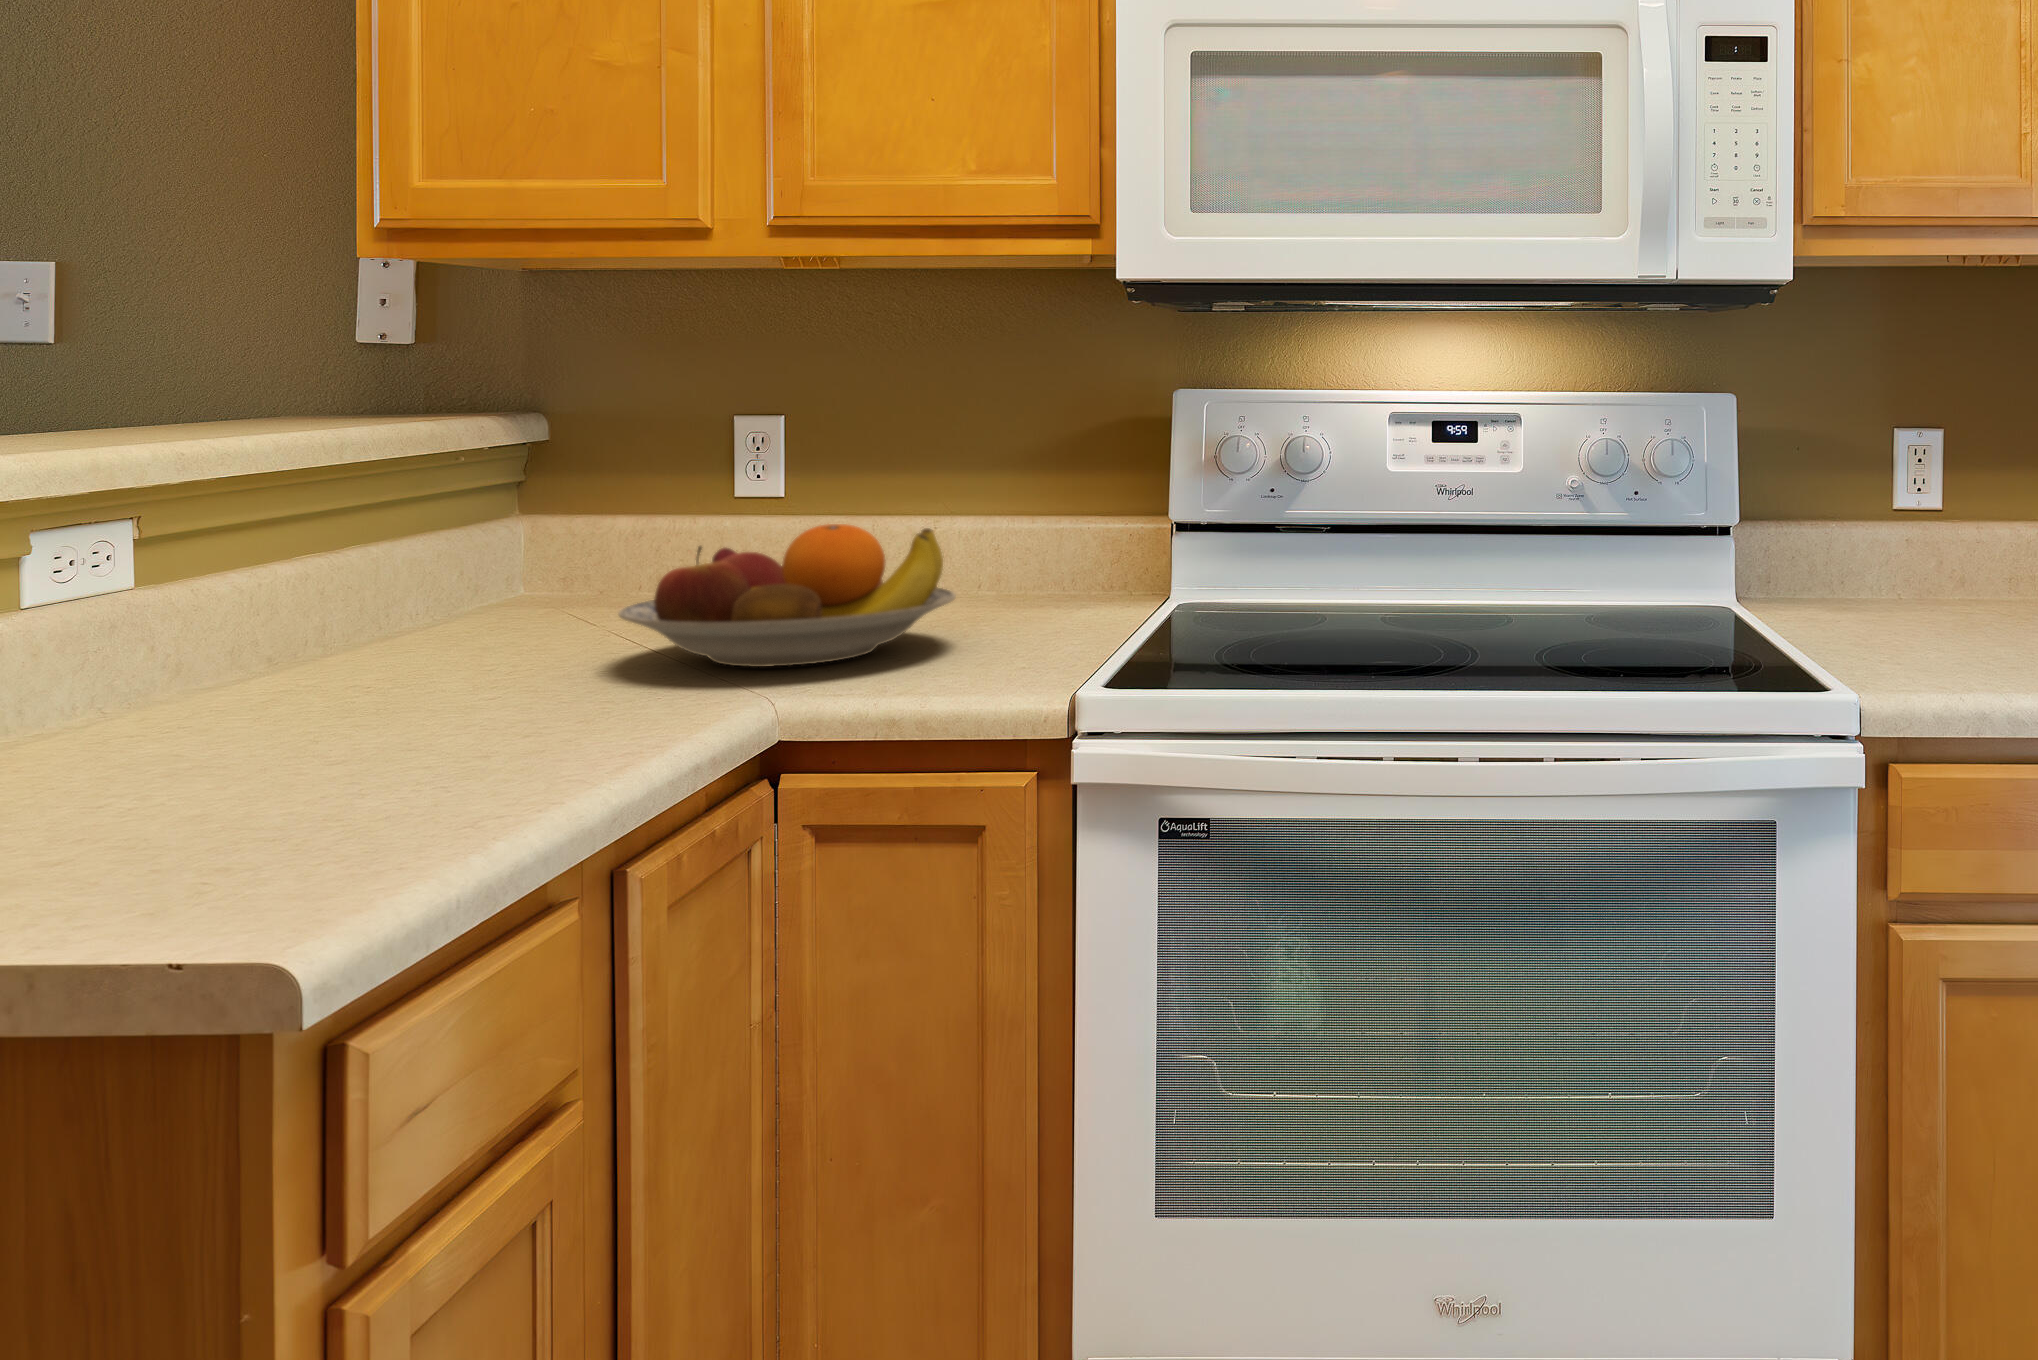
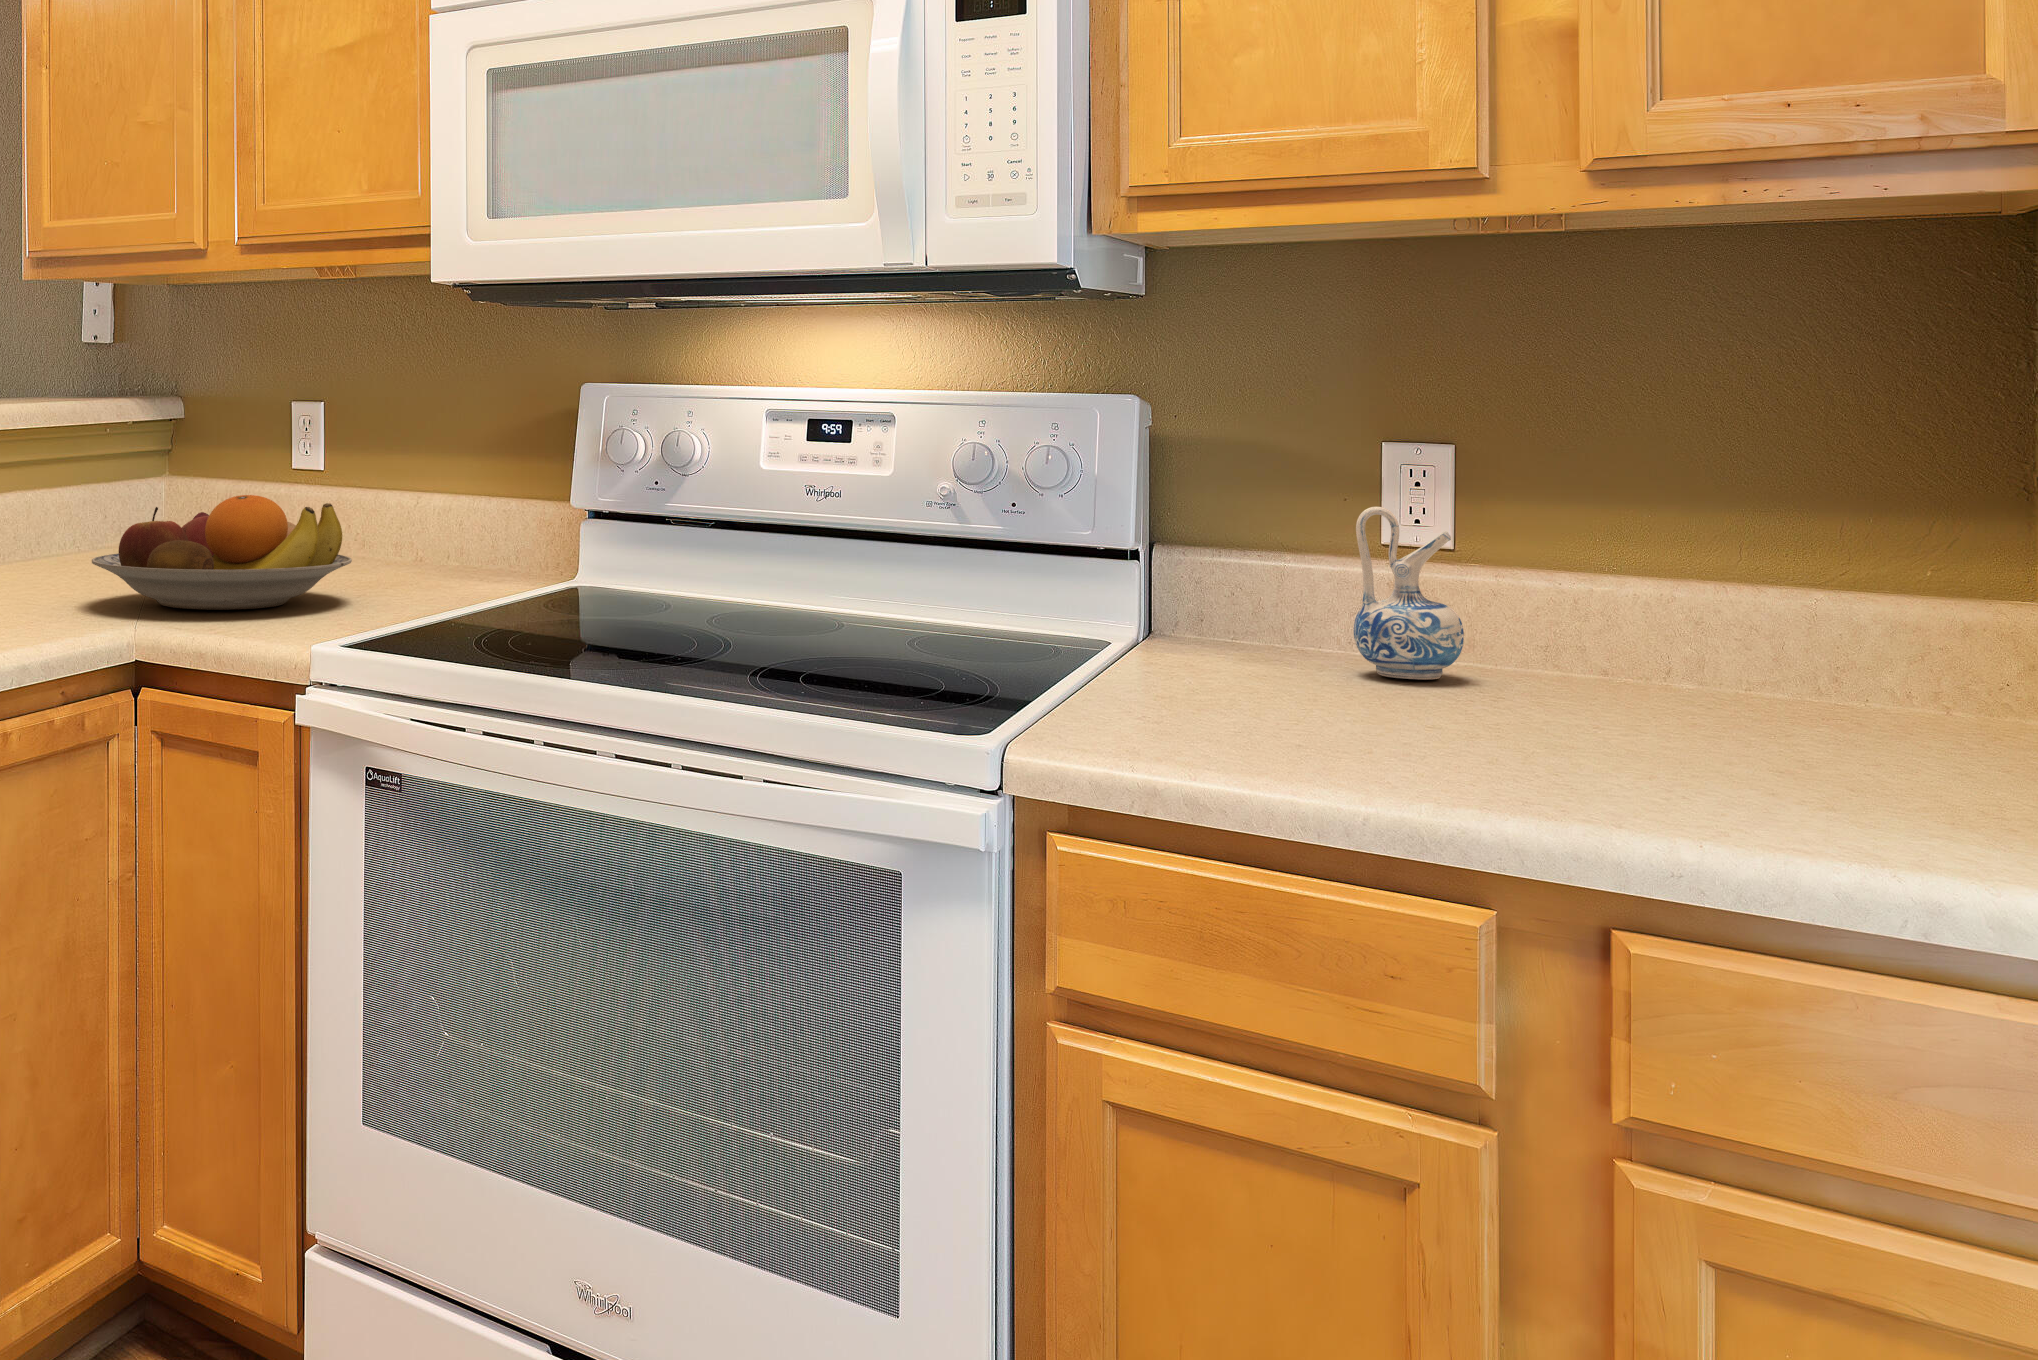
ceramic pitcher: none [1920,480,2001,612] -> present [1354,507,1464,680]

